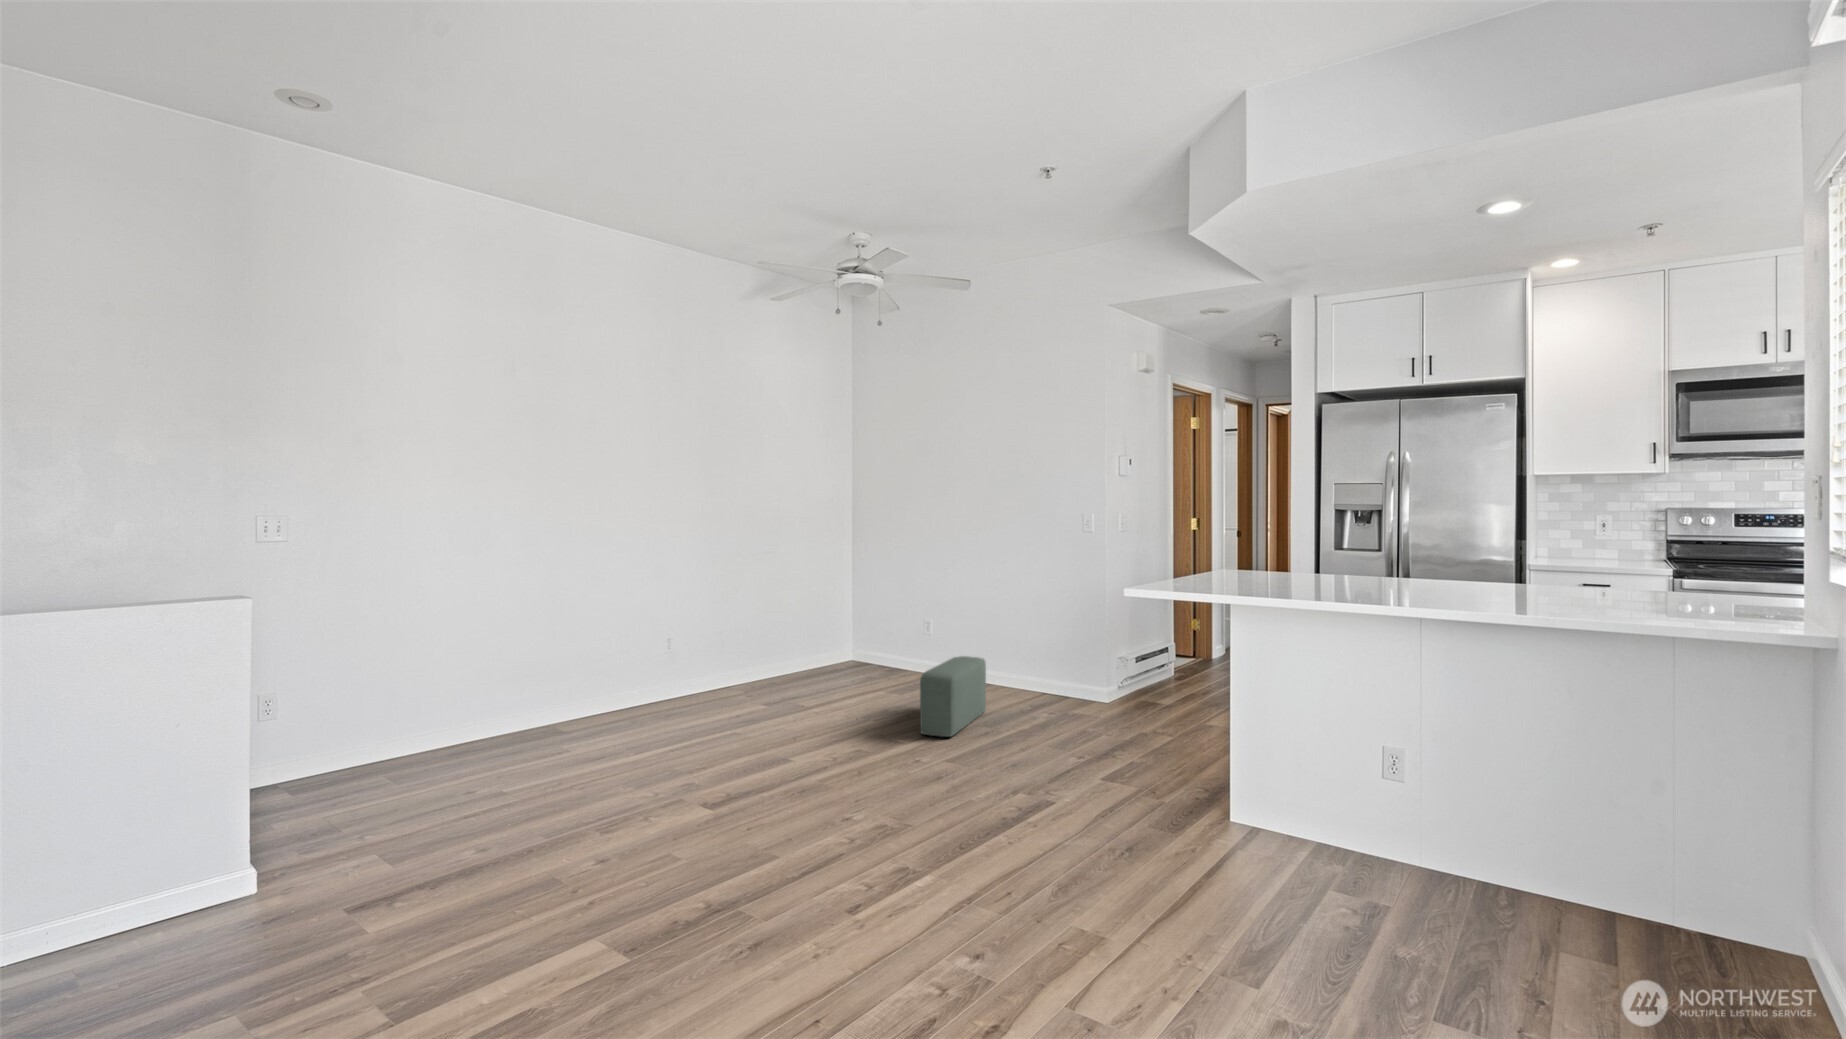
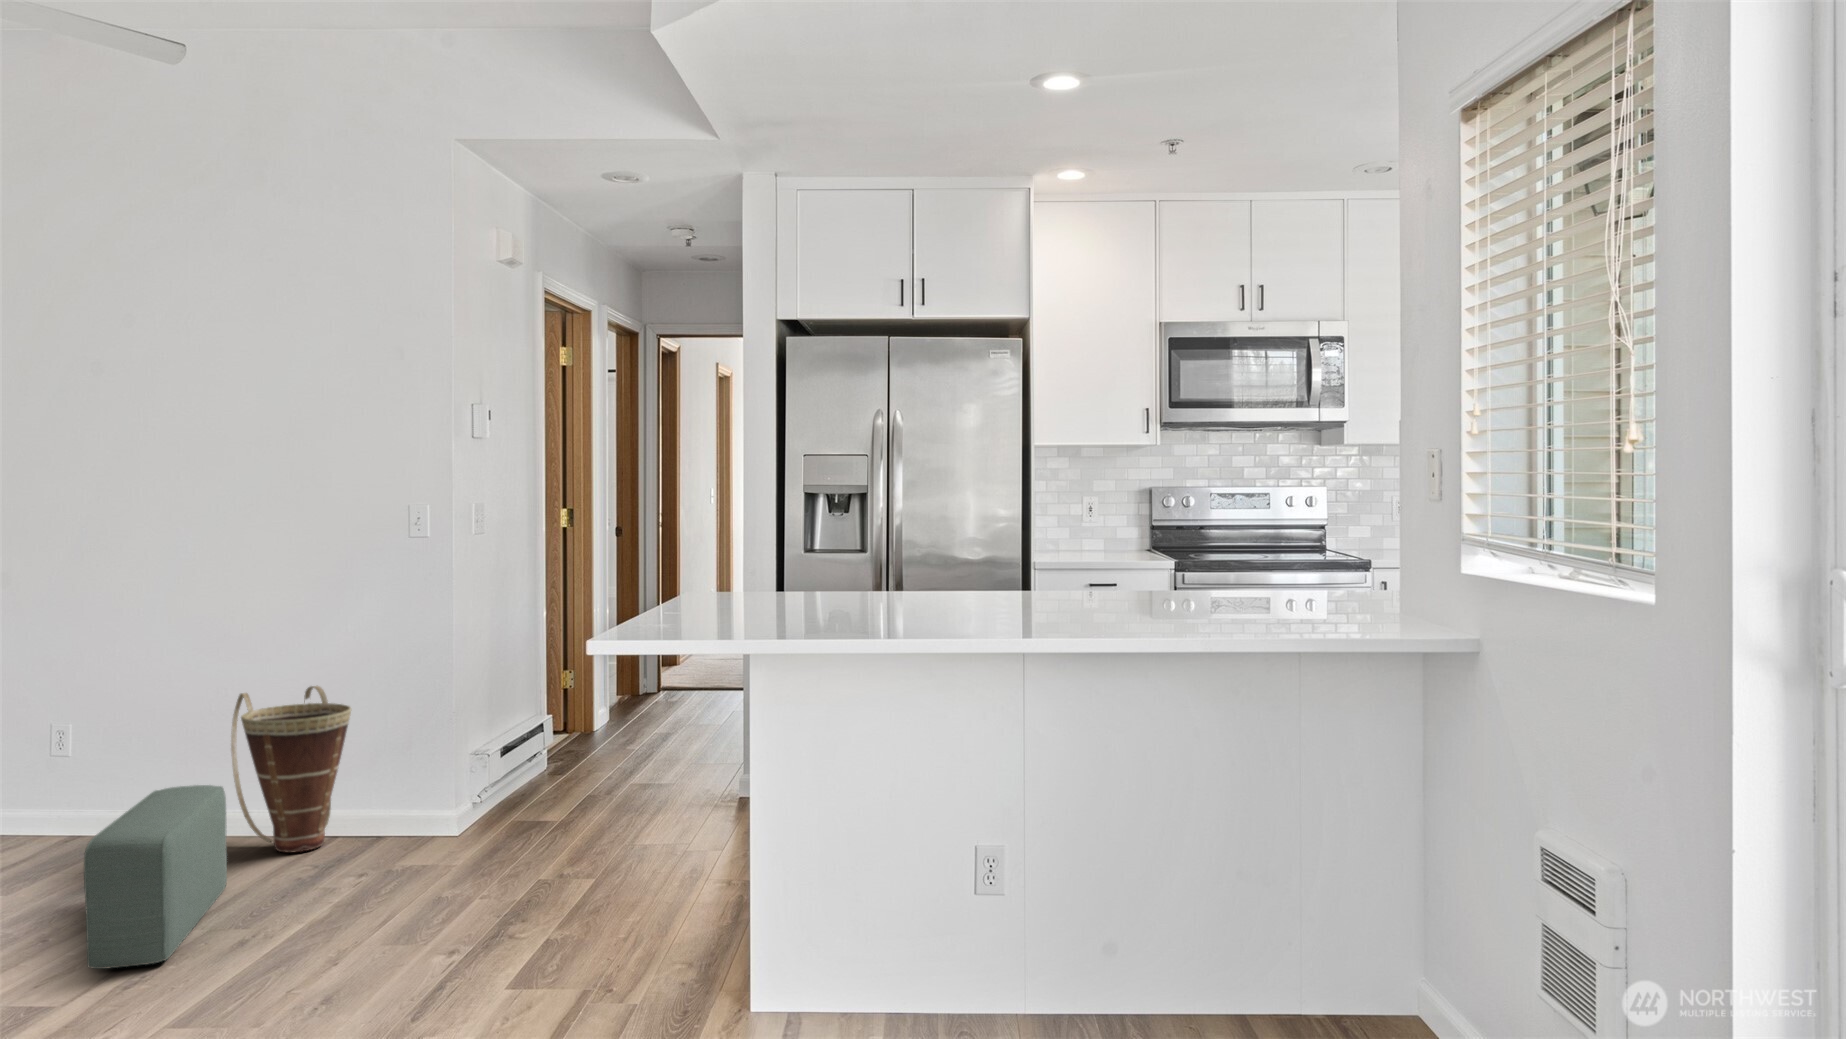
basket: none [995,614,1051,701] -> present [231,686,351,852]

